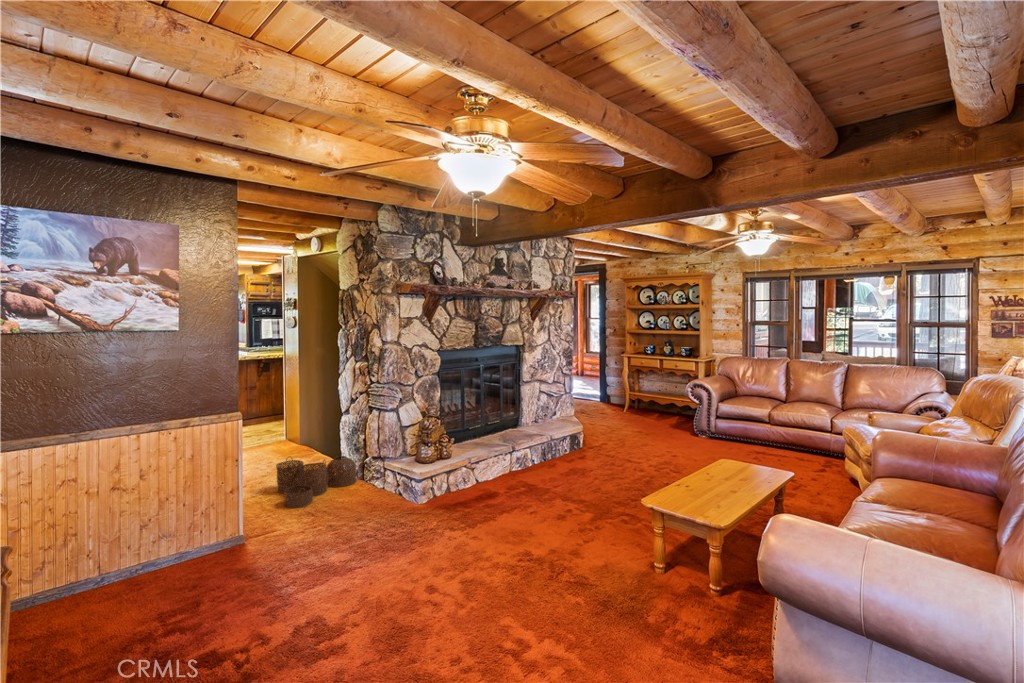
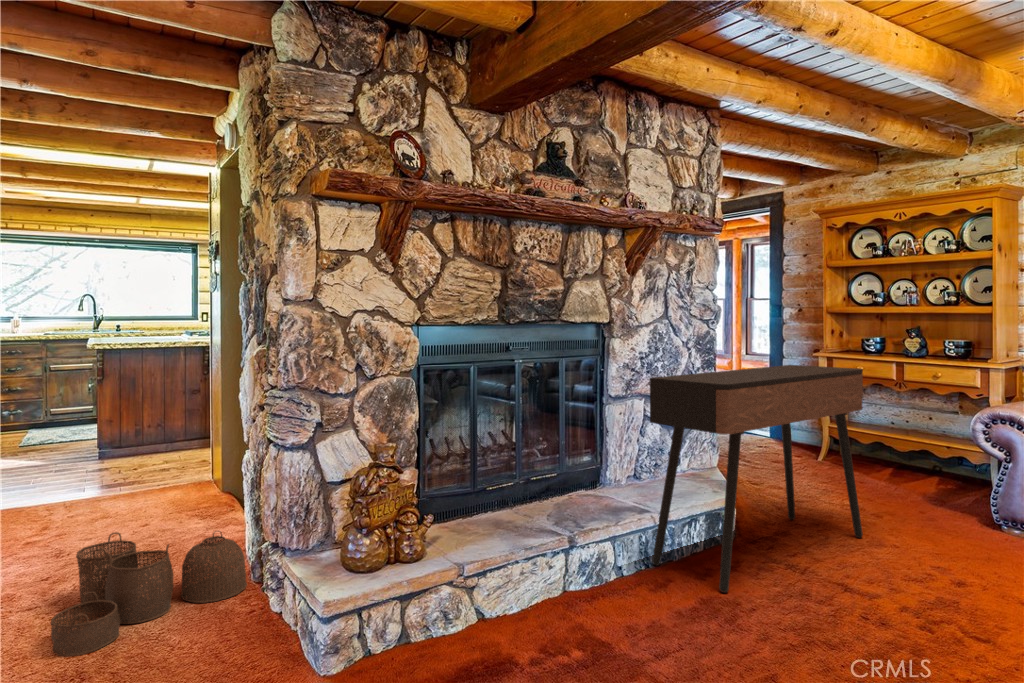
console table: none [545,364,639,467] -> present [650,365,863,593]

